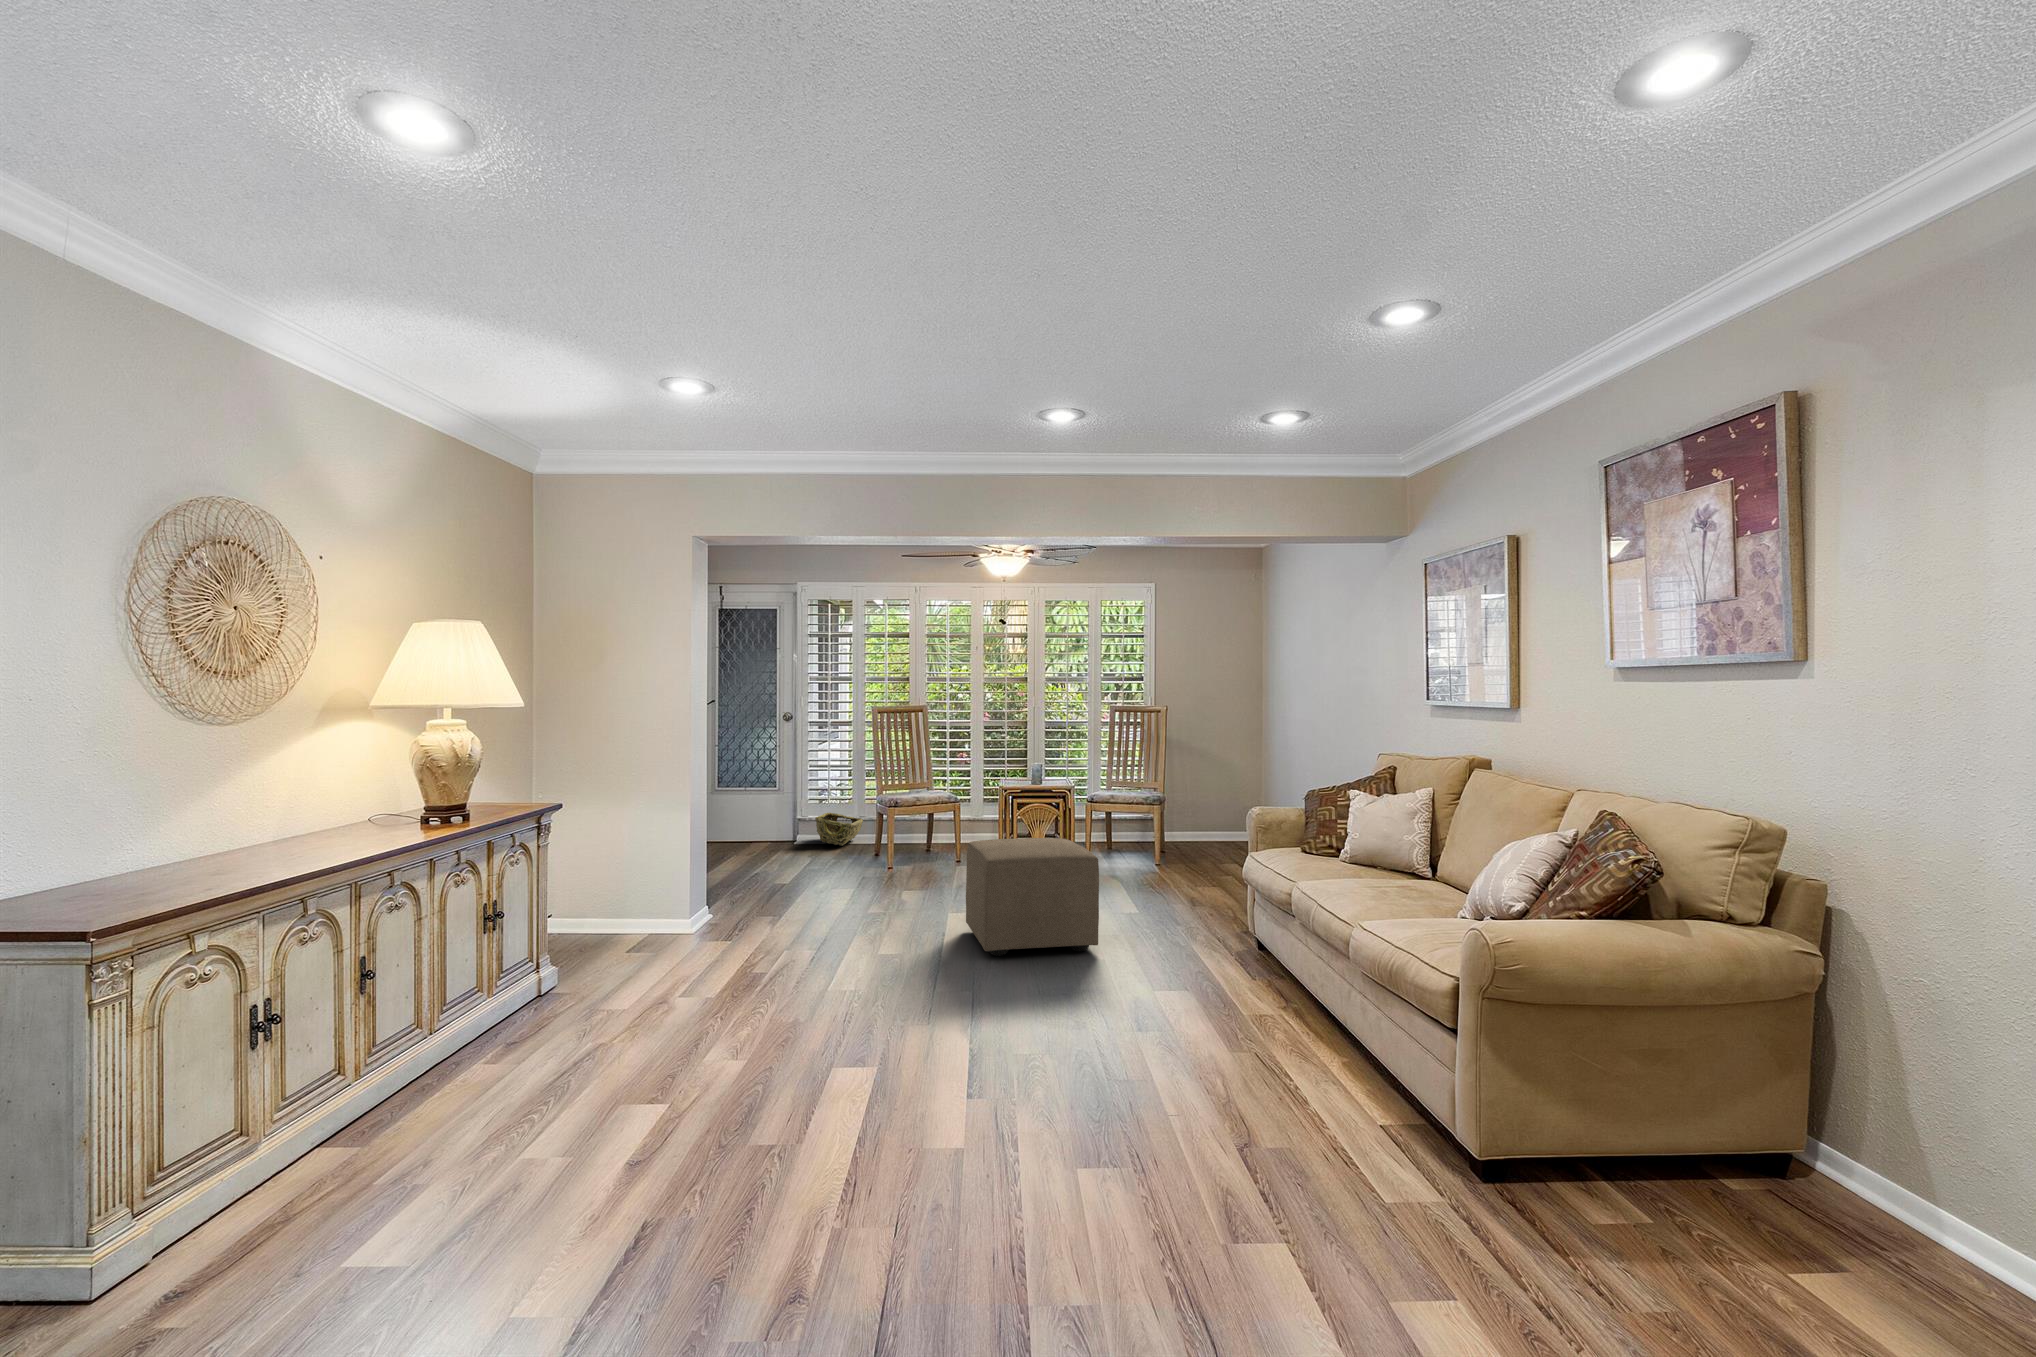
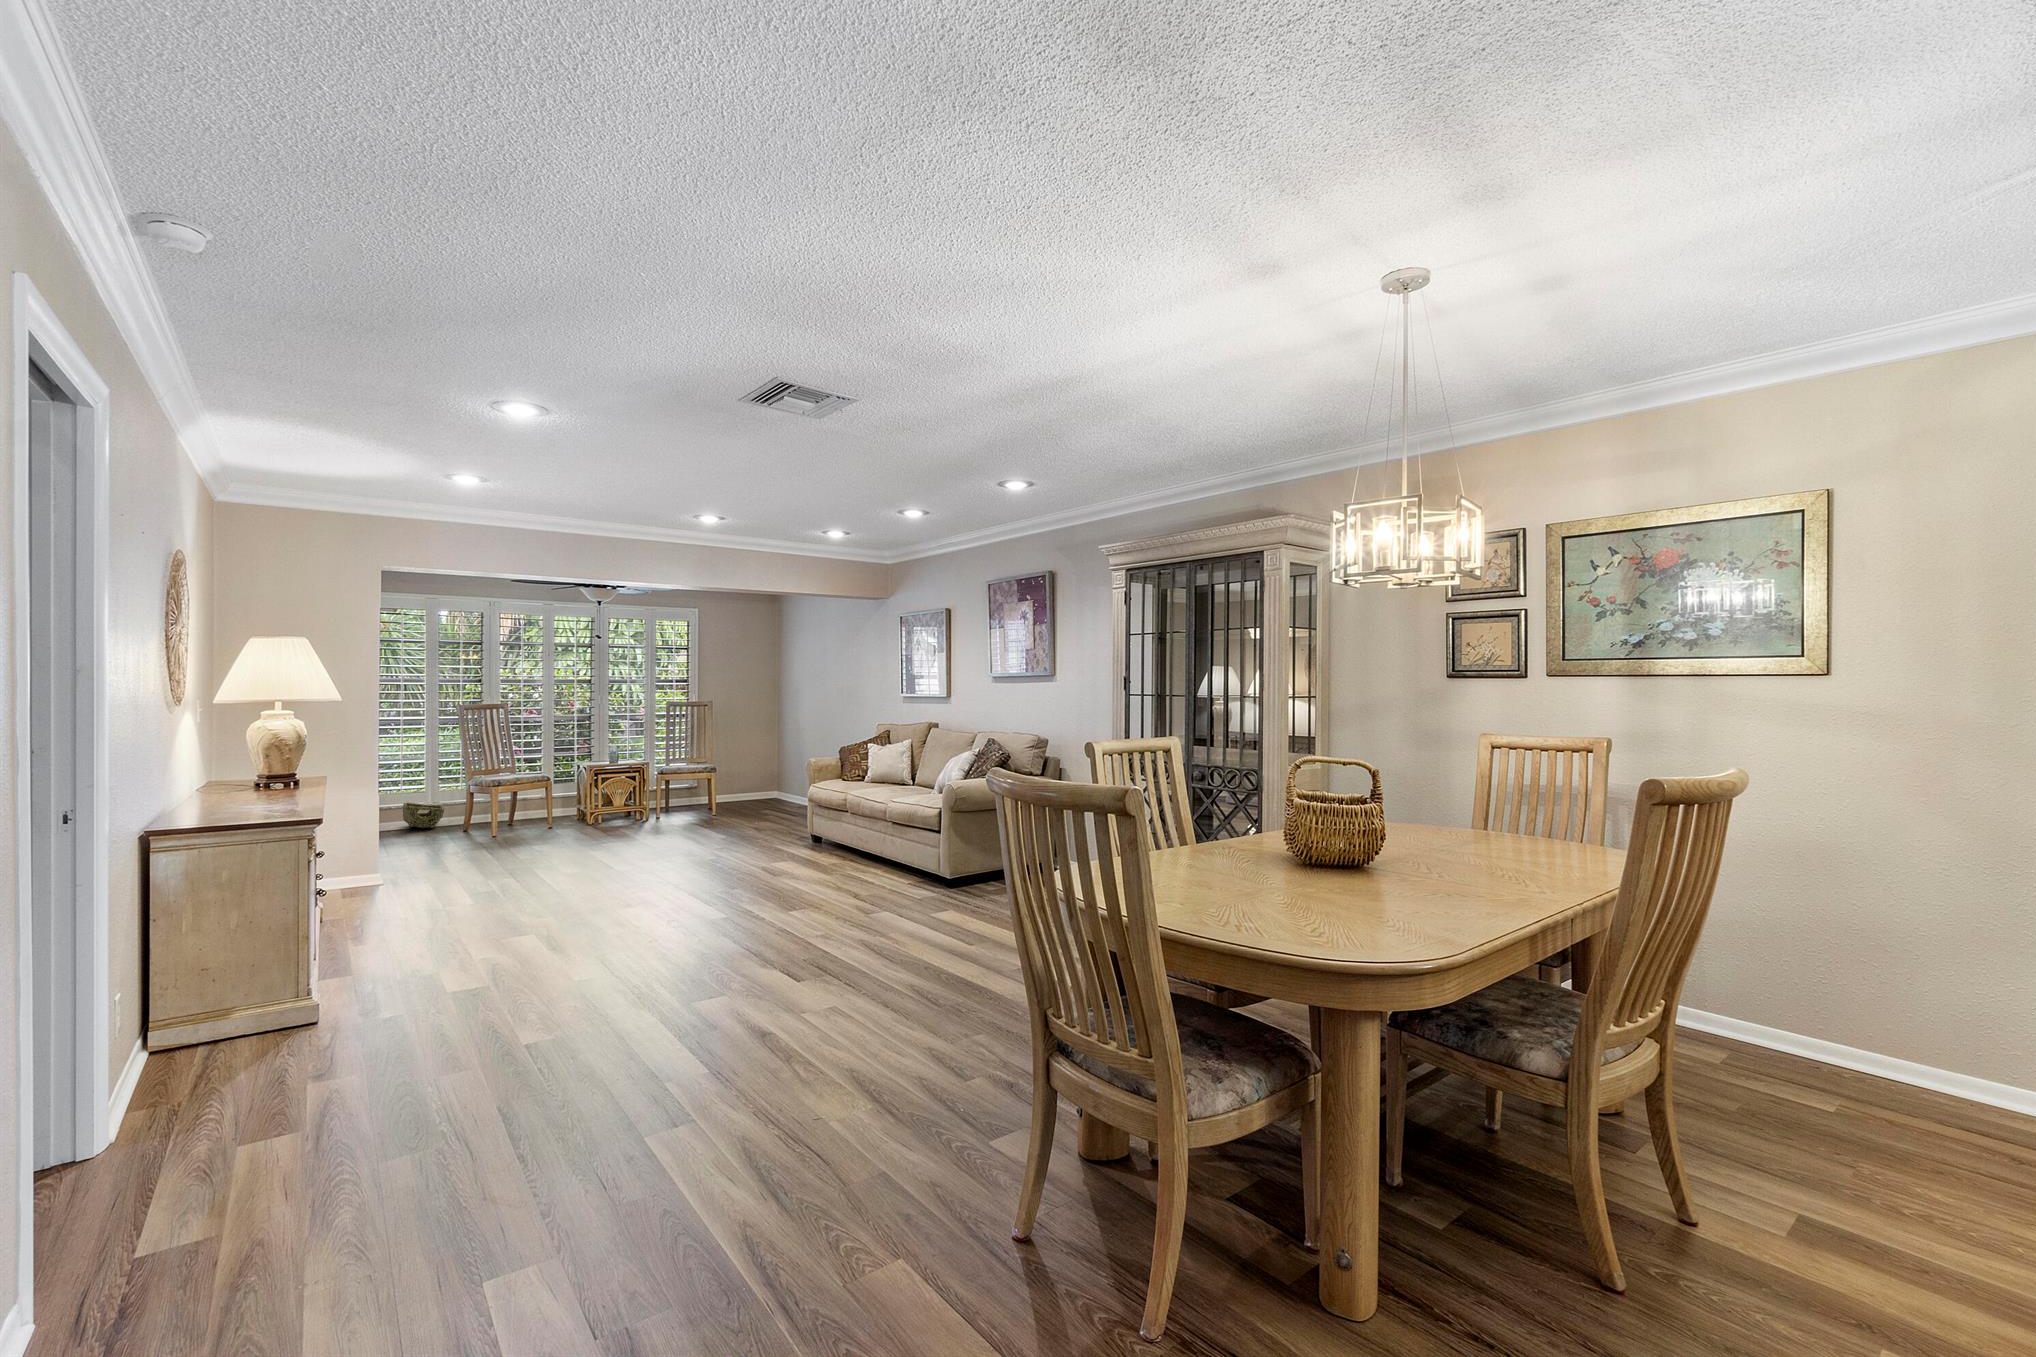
ottoman: present [966,838,1099,956] -> none [622,789,724,862]

